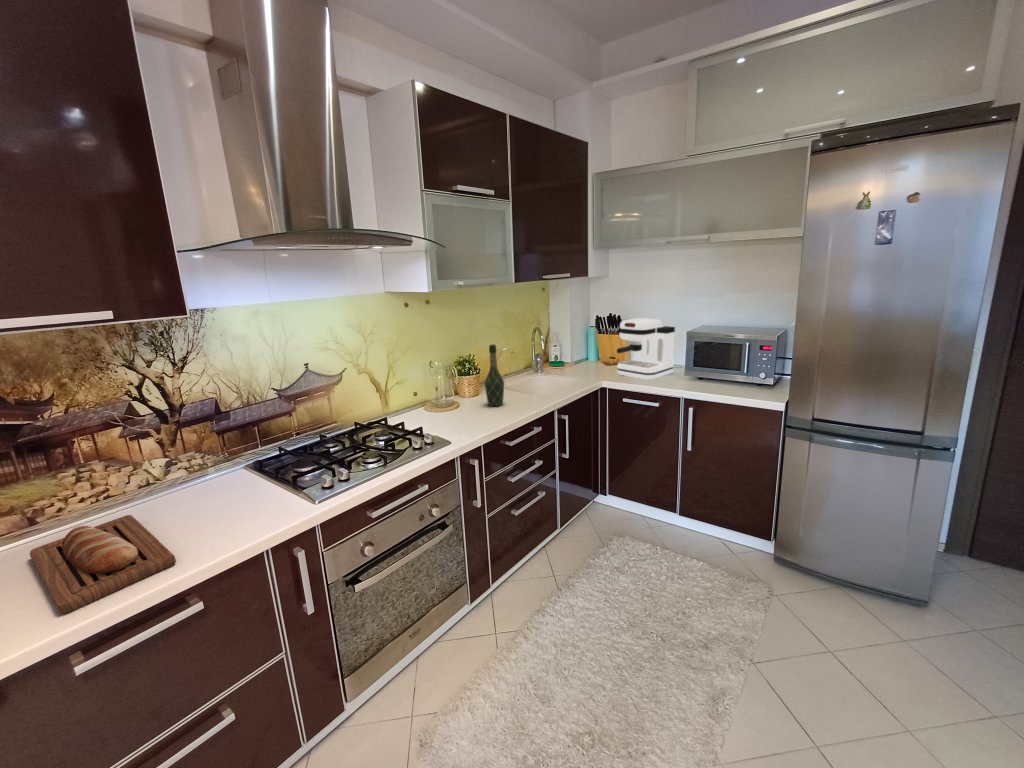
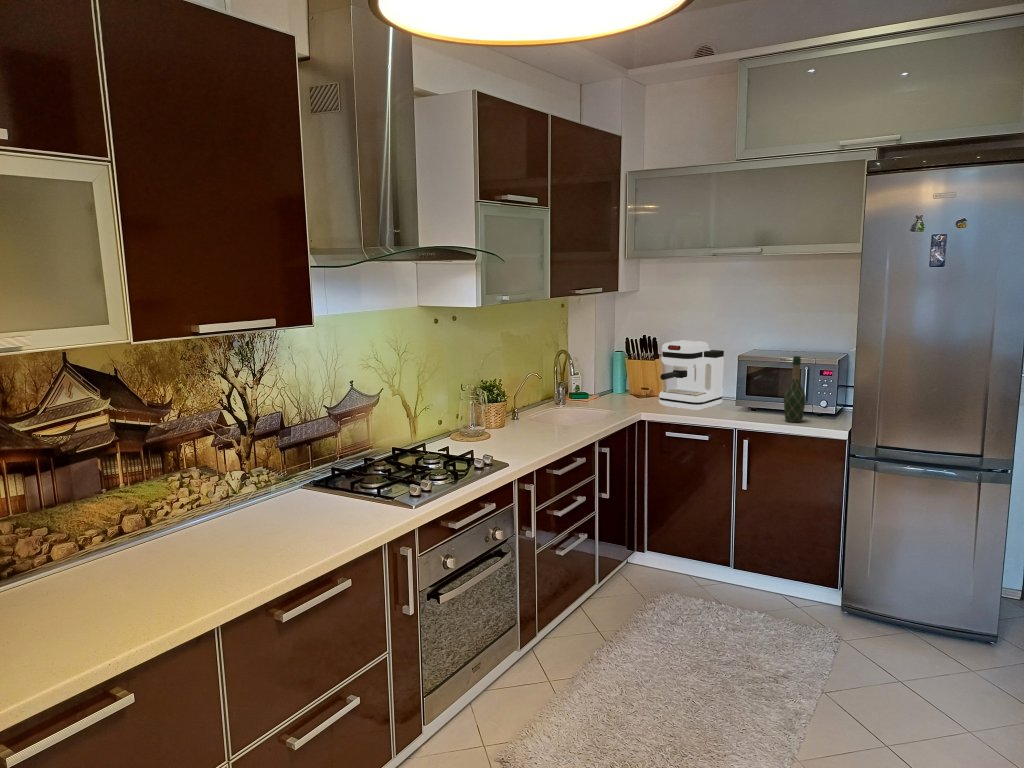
wine bottle: present [485,345,504,406] -> present [784,356,806,422]
bread loaf: present [30,515,176,614] -> none [173,518,322,575]

